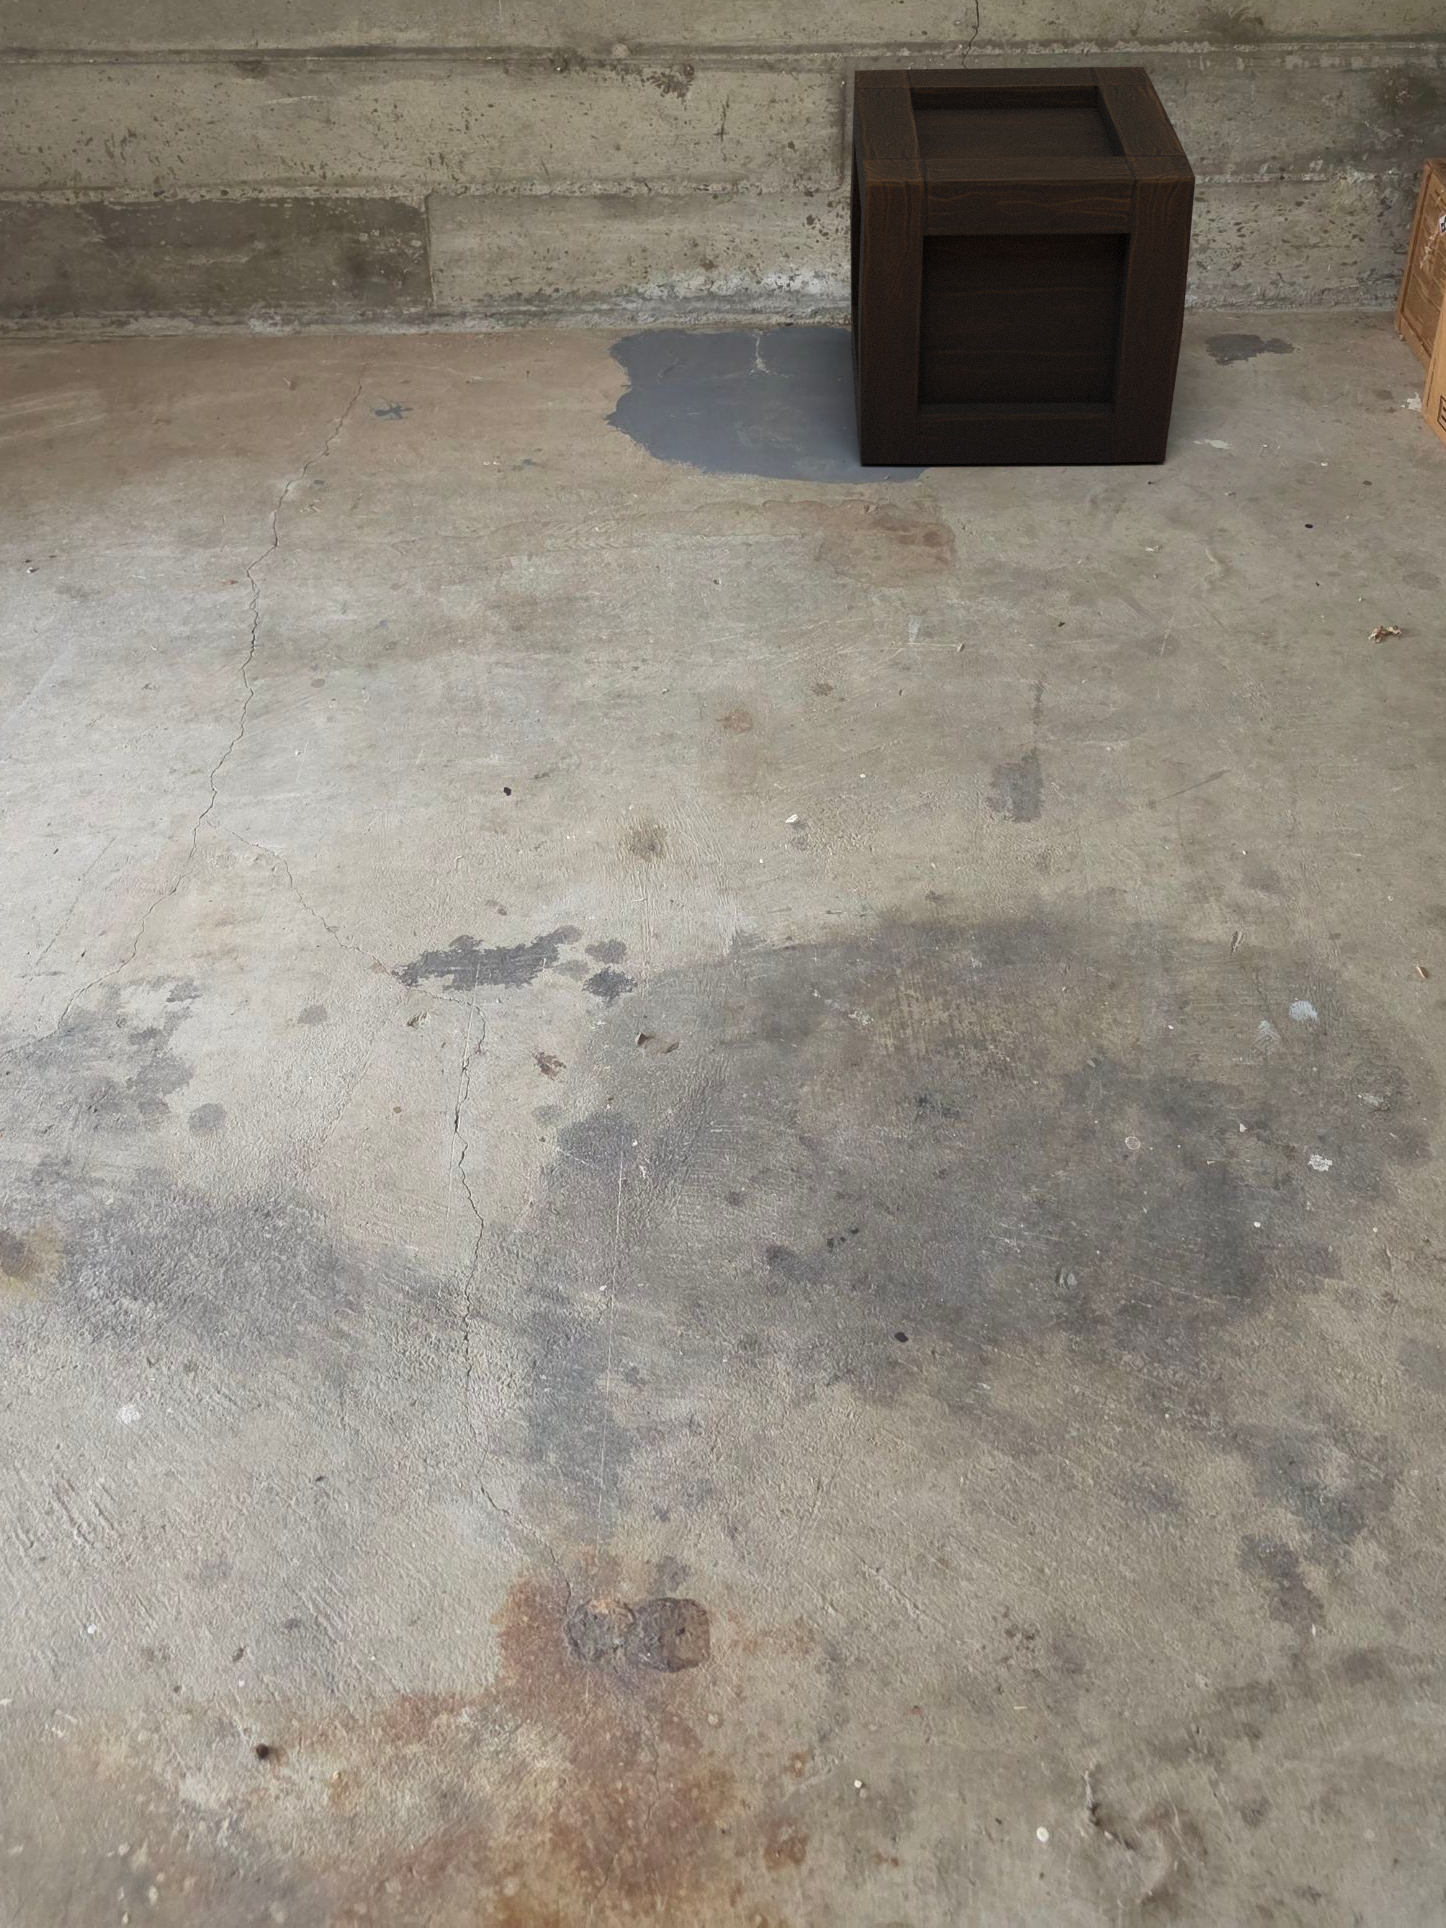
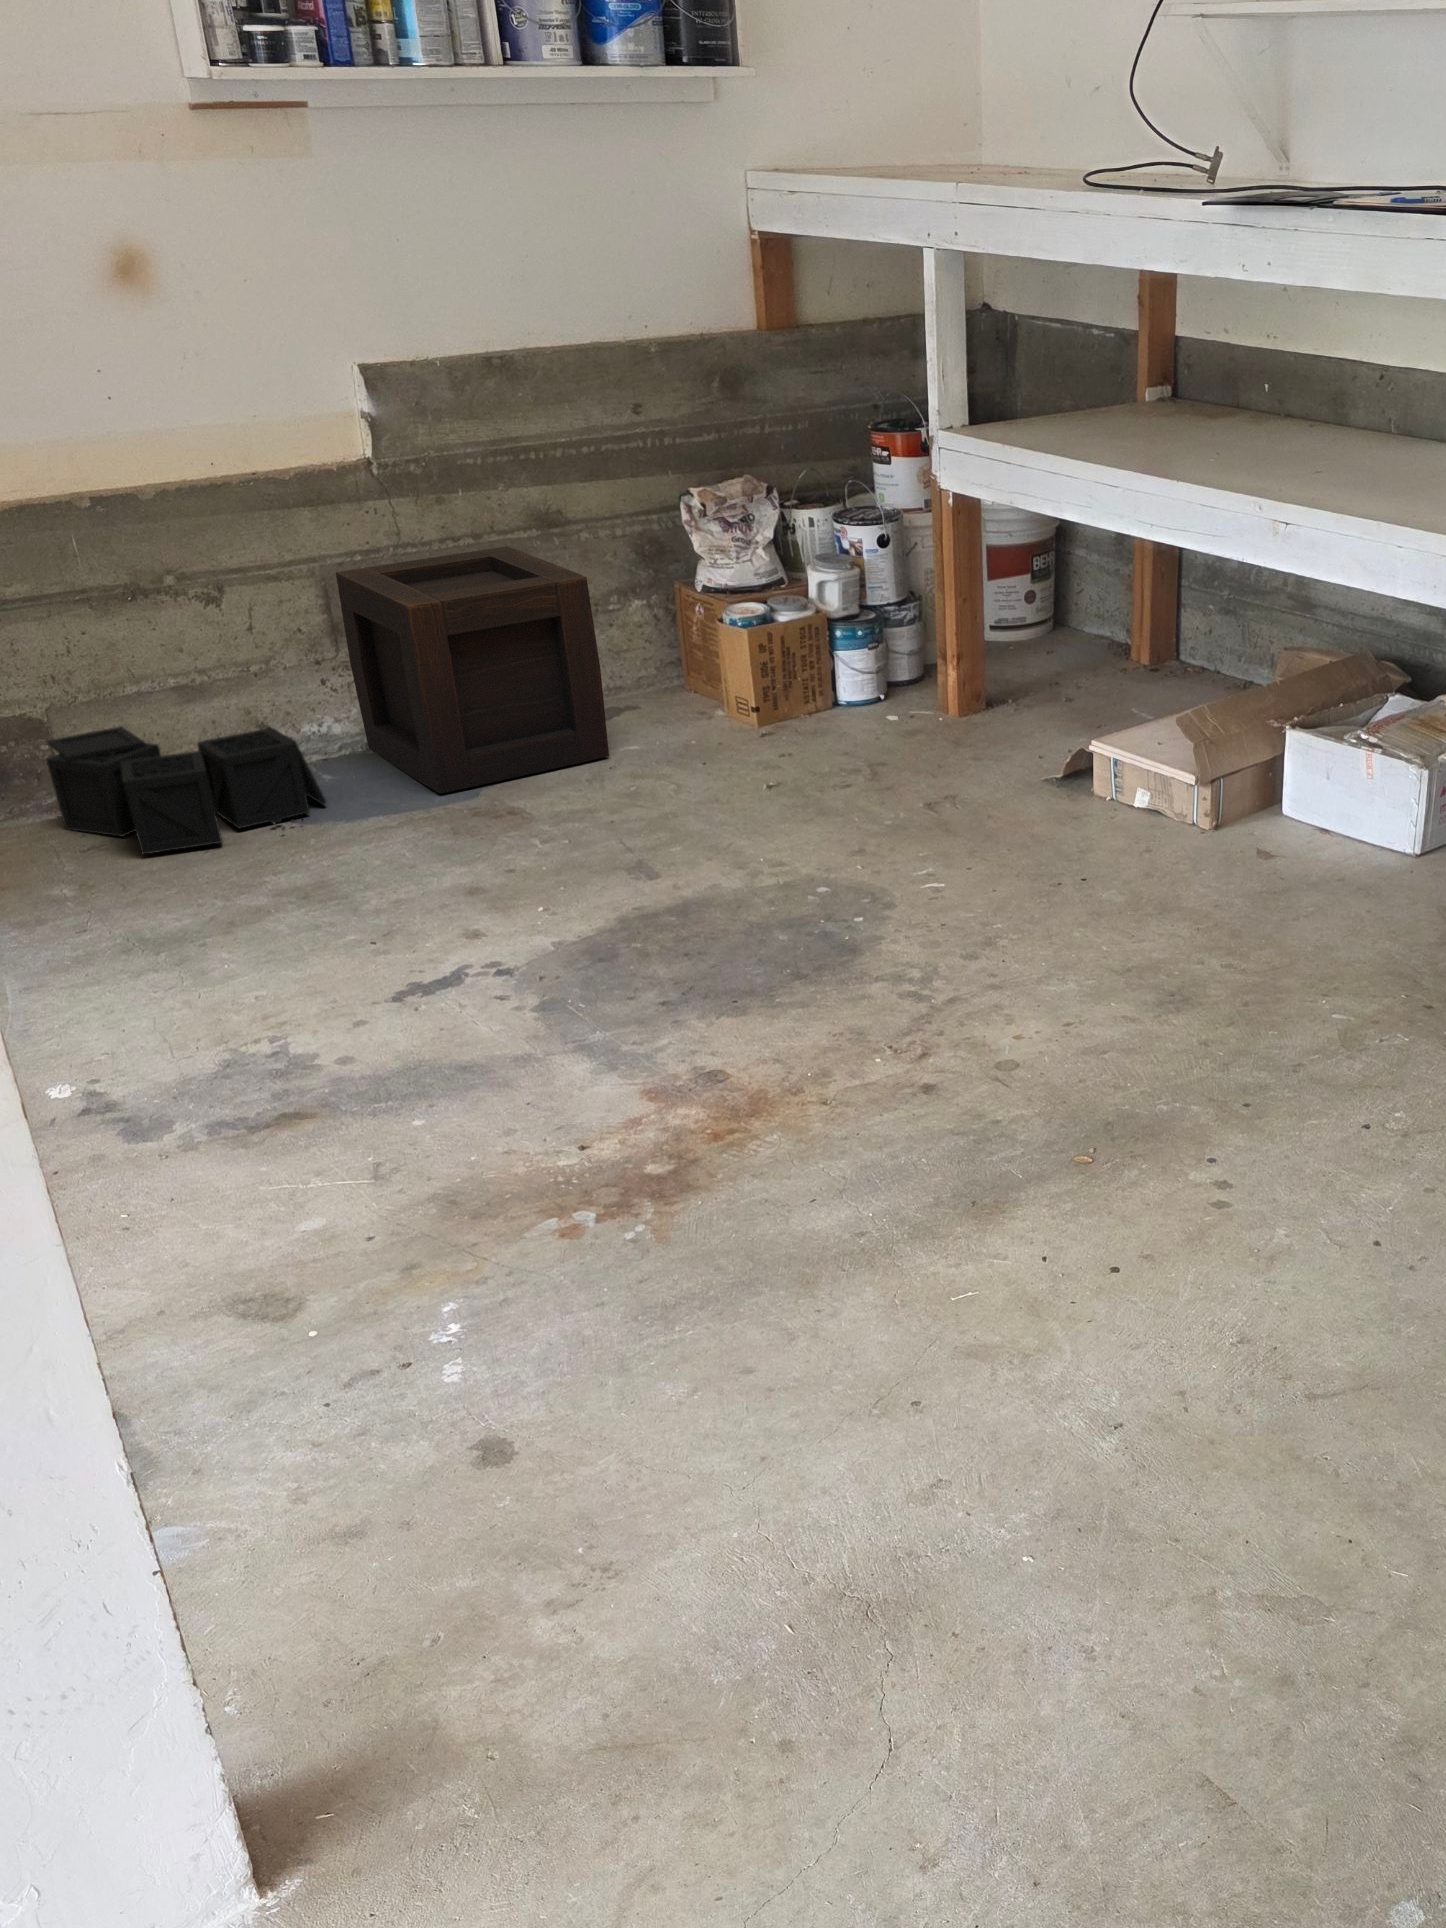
storage bin: none [373,239,702,473] -> present [46,726,326,854]

